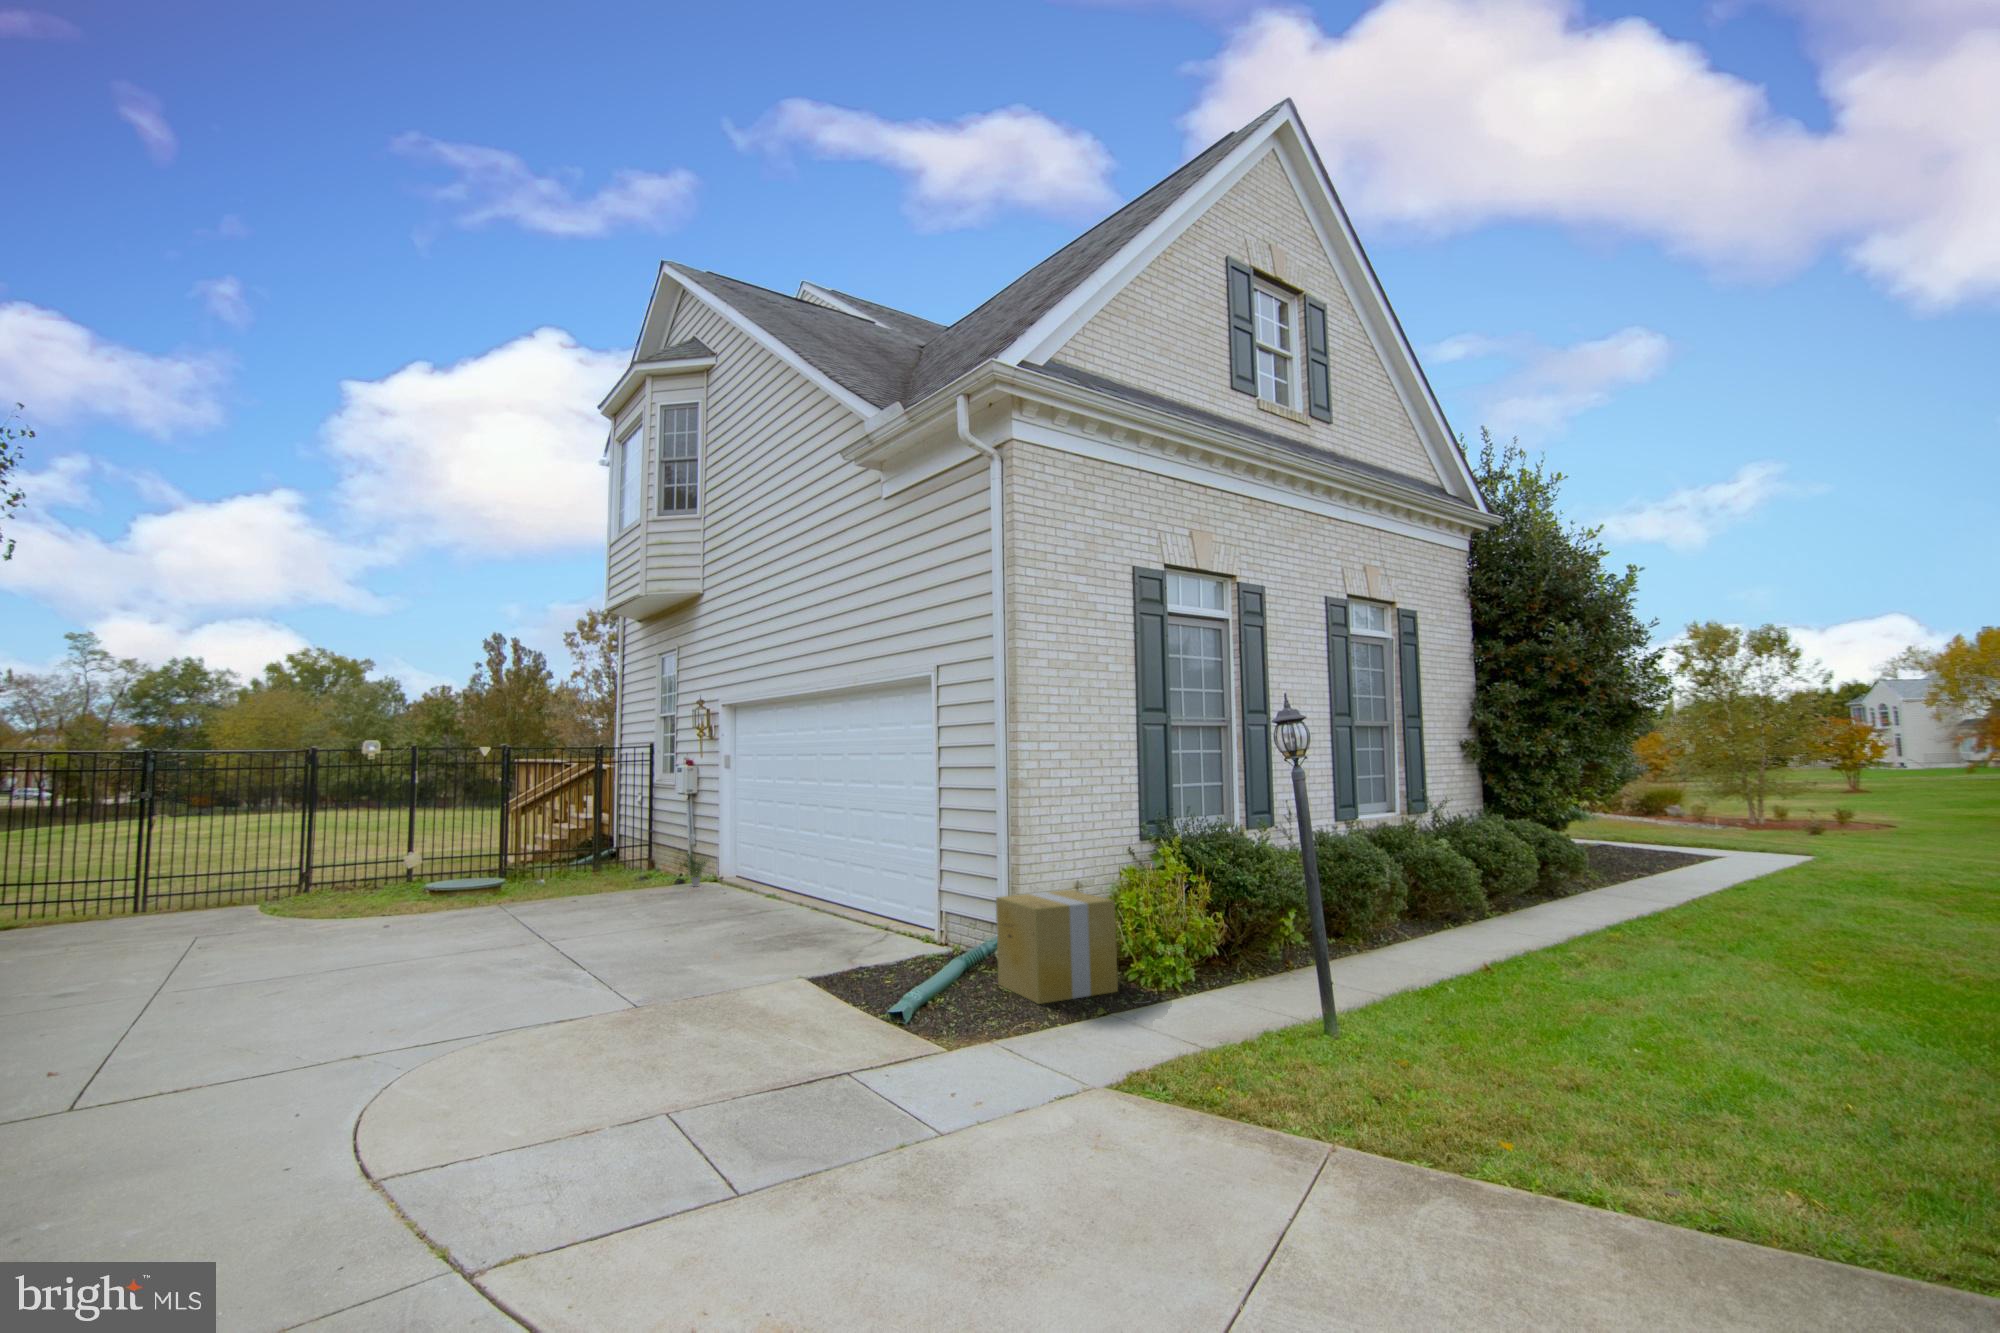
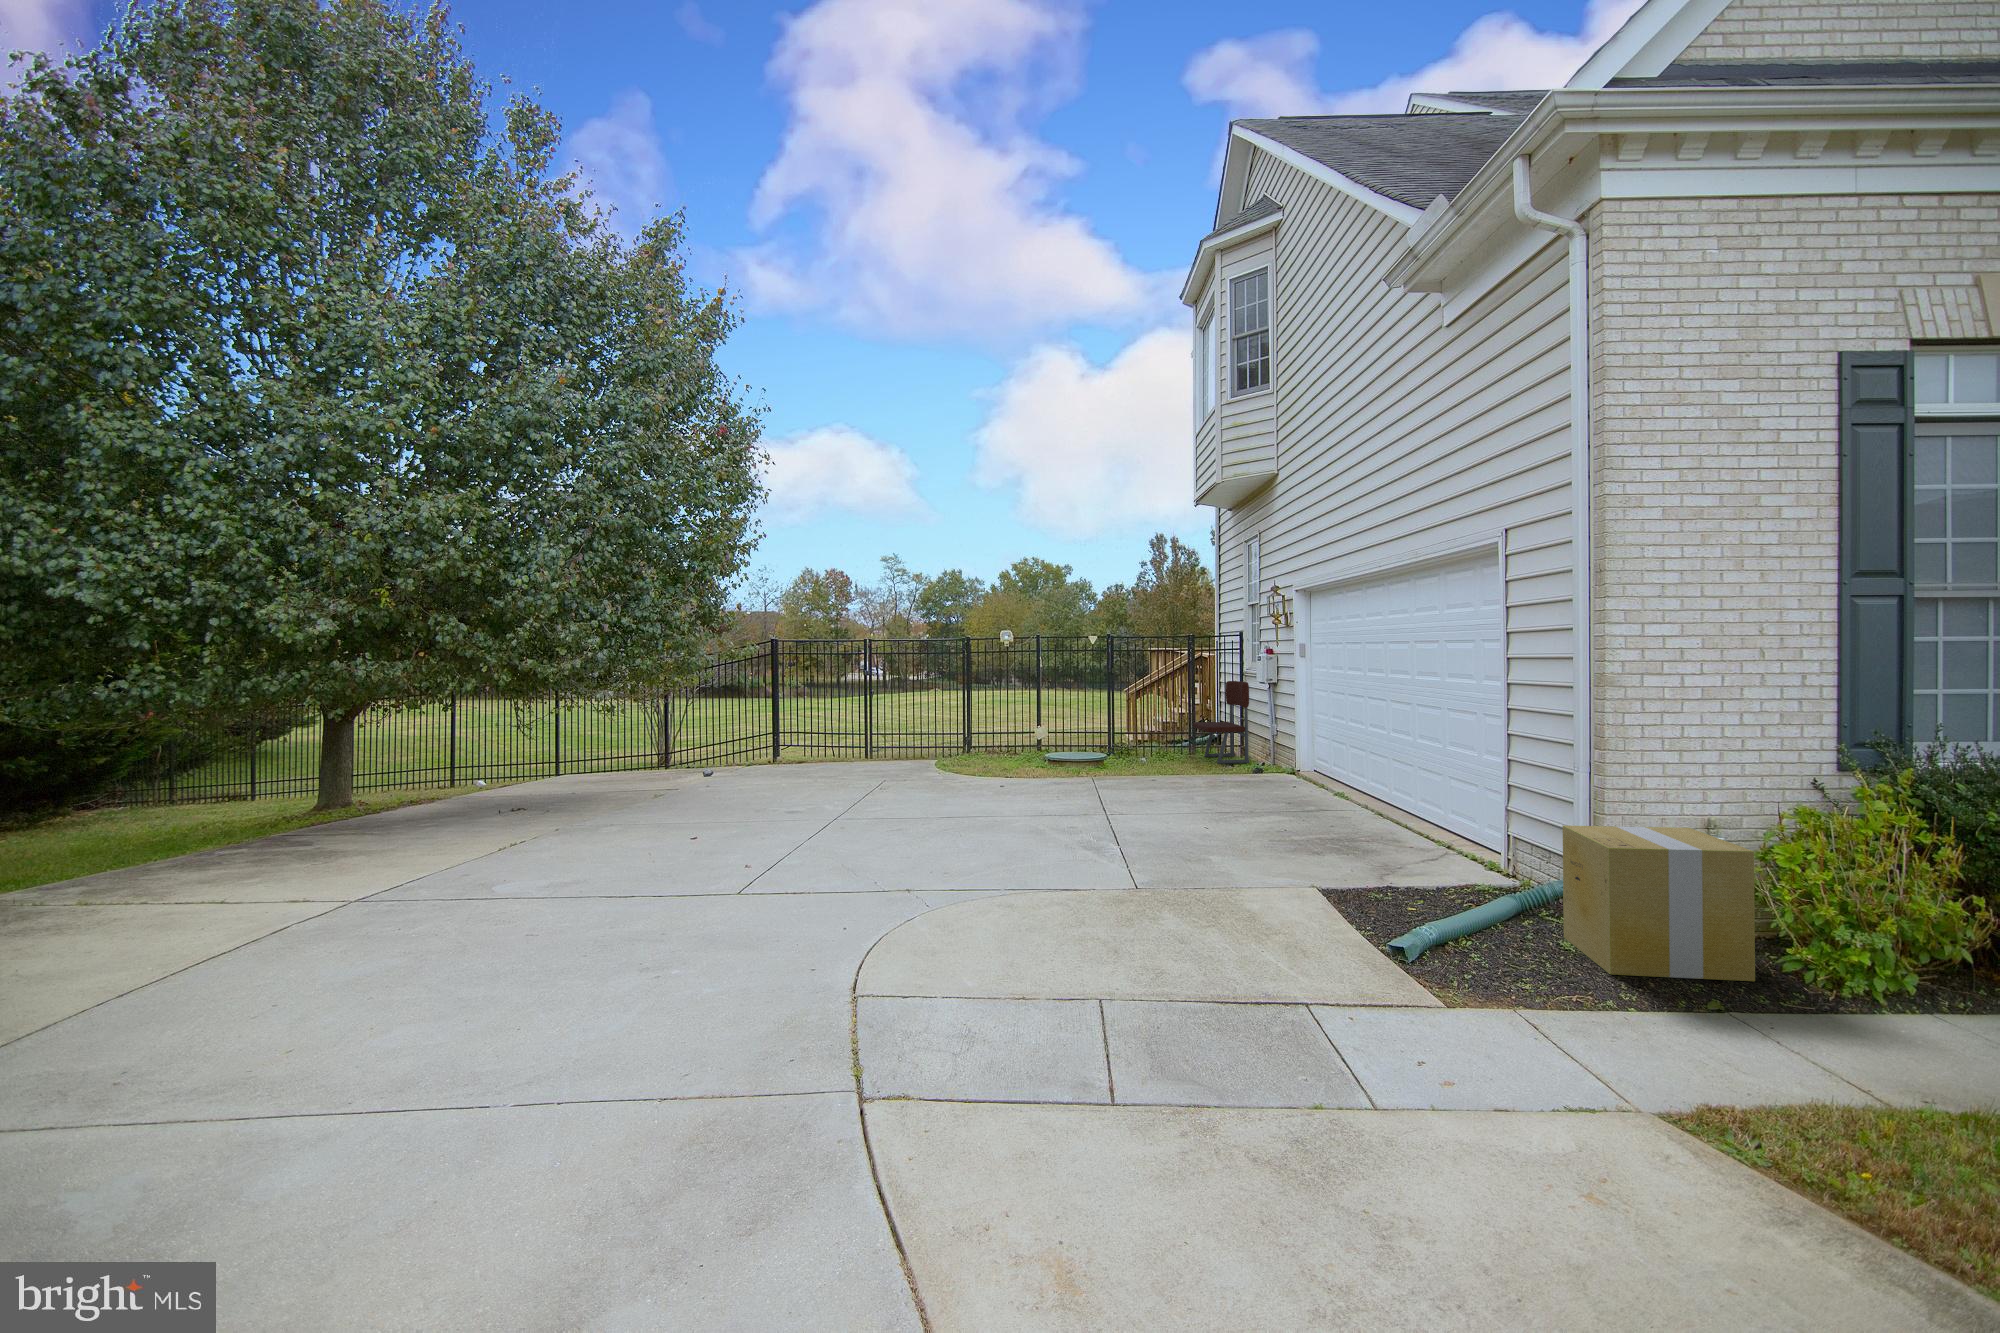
bench: none [602,792,666,878] -> present [1193,681,1250,764]
potted plant: present [684,853,706,887] -> none [1252,739,1286,778]

